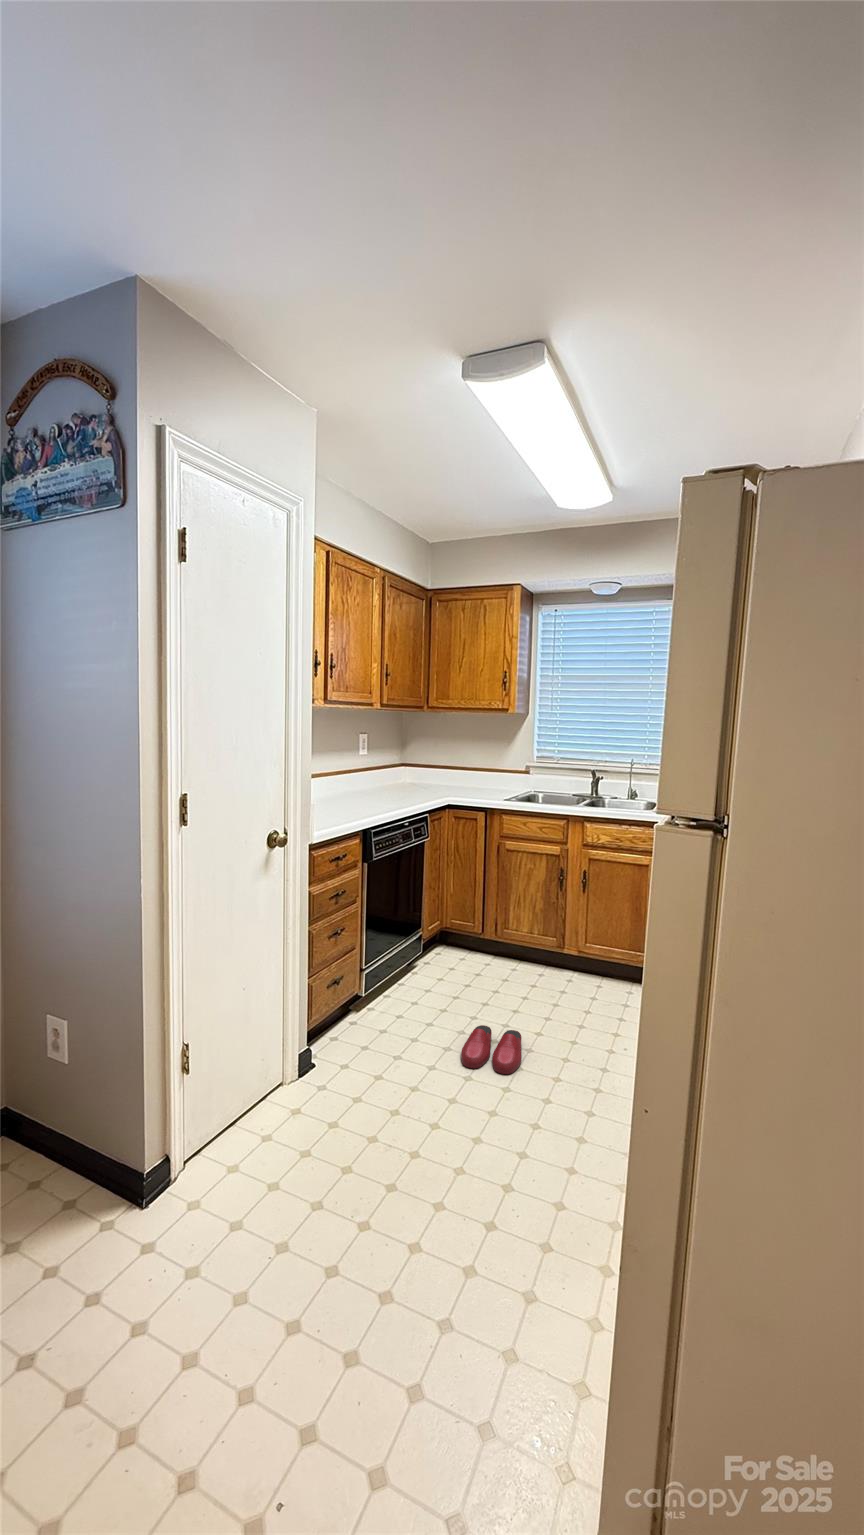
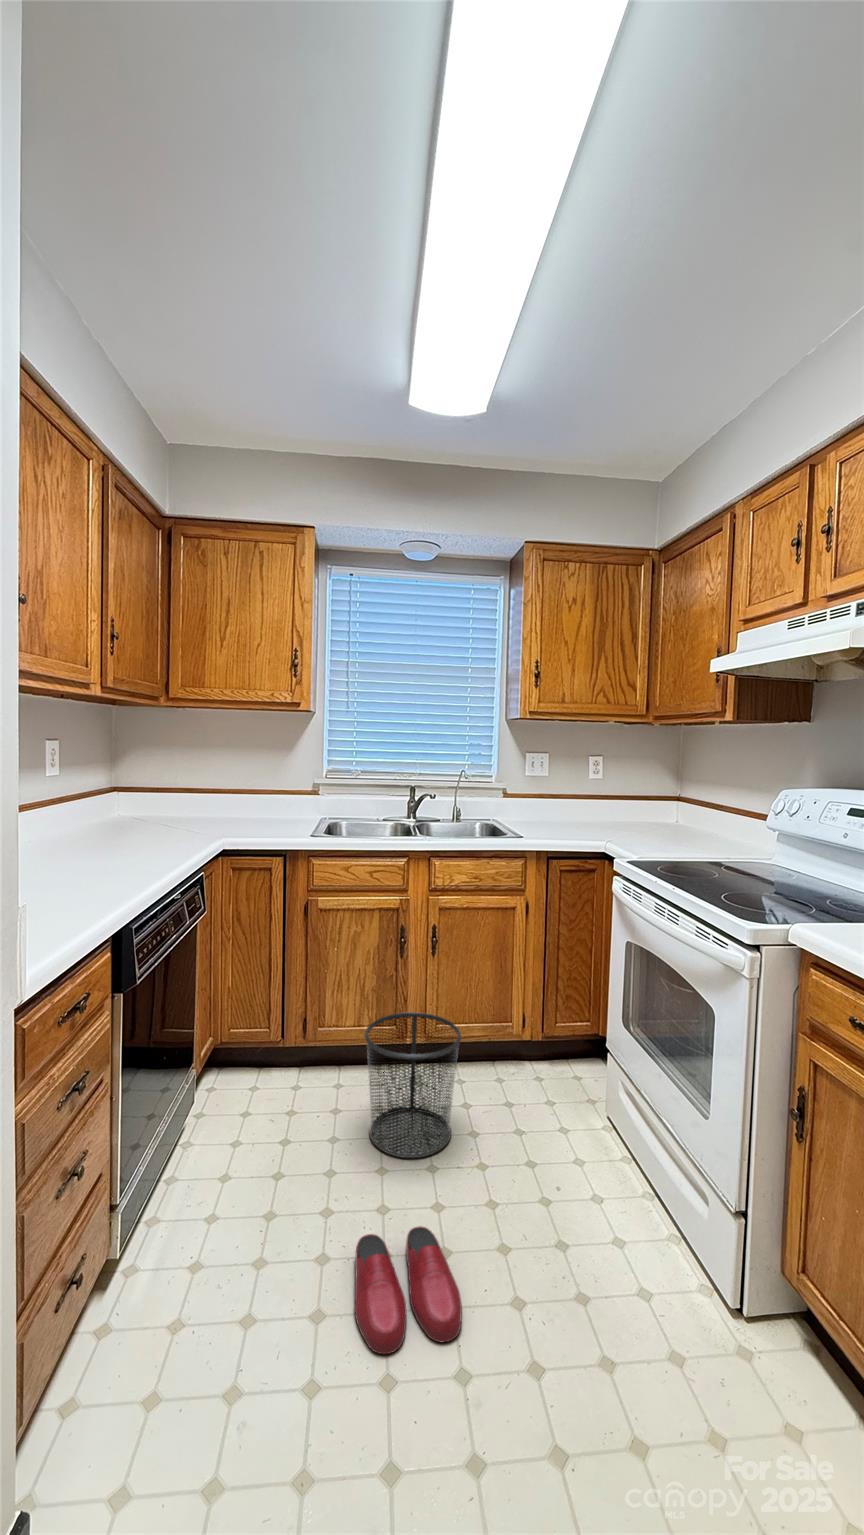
waste bin: none [513,921,579,1010] -> present [365,1012,462,1158]

